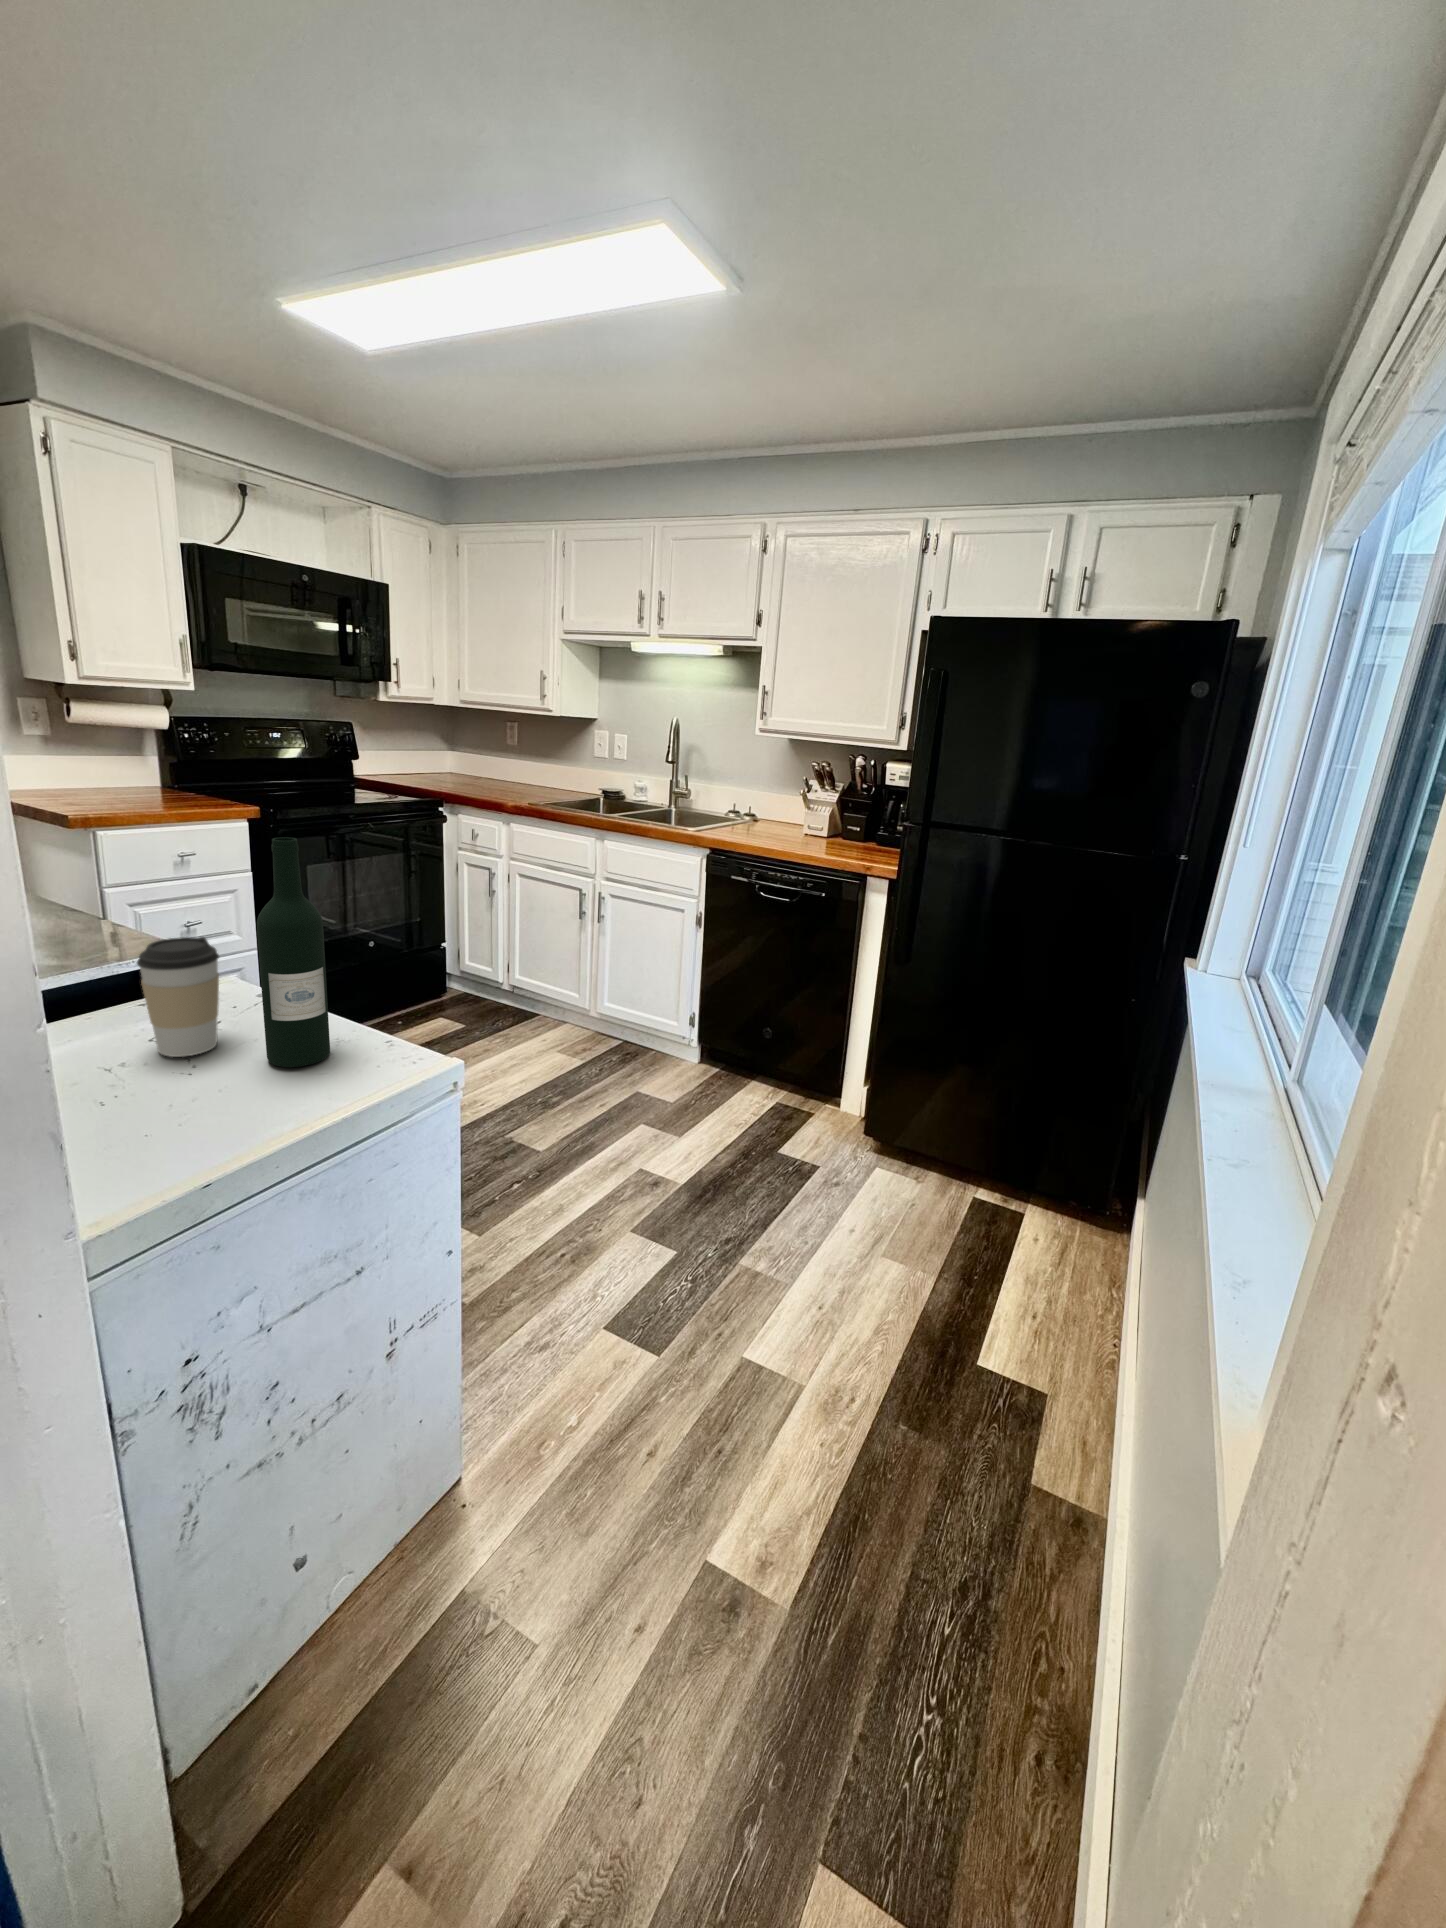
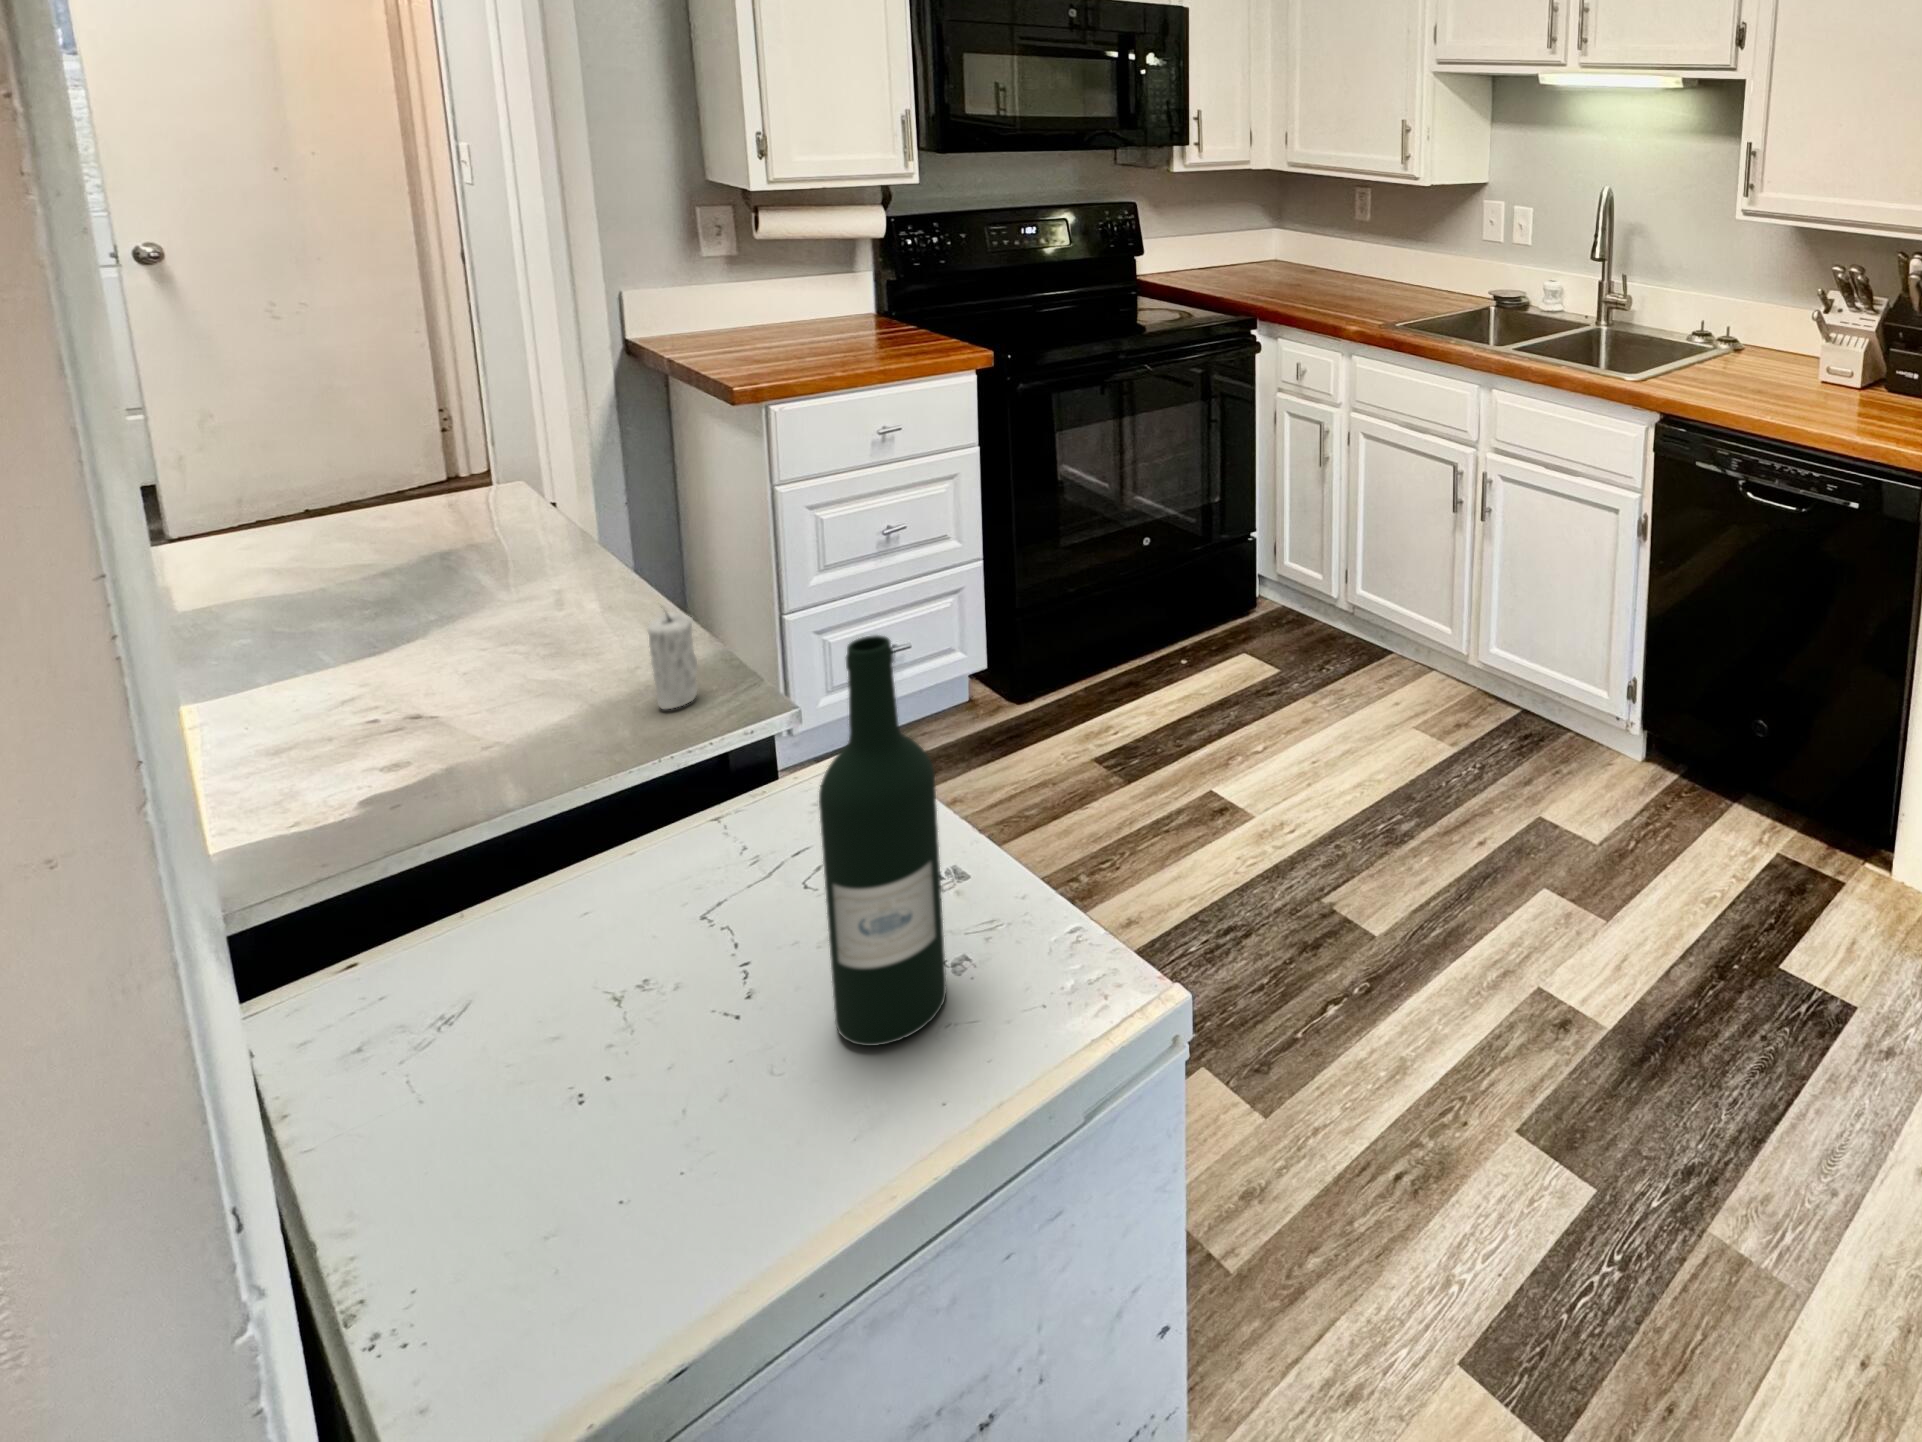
candle: none [81,886,116,955] -> present [648,613,698,709]
coffee cup: present [137,937,219,1057] -> none [637,780,777,1005]

